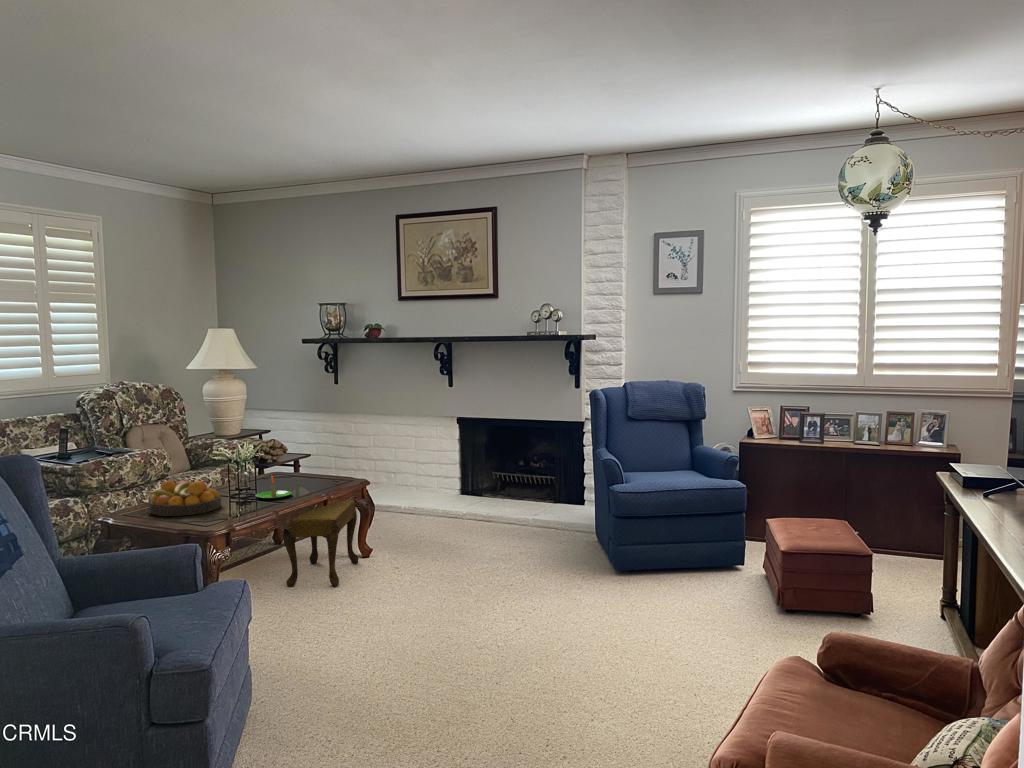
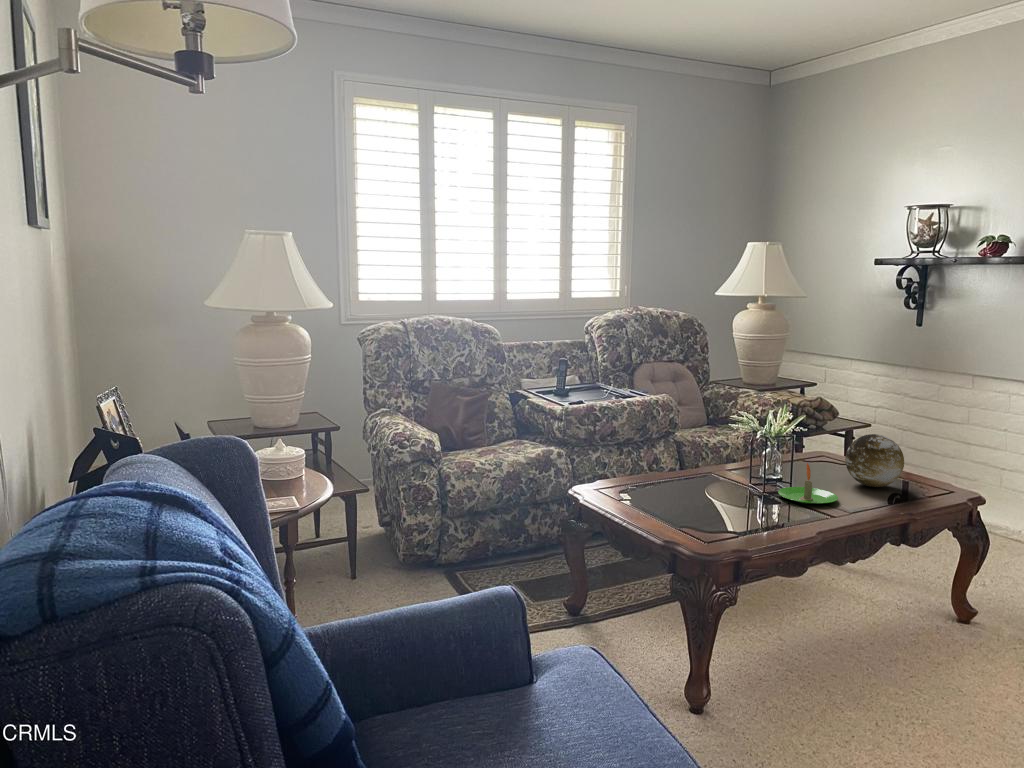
decorative orb: none [294,453,328,486] -> present [845,434,904,487]
fruit bowl: present [149,480,221,516] -> none [623,452,724,511]
footstool: present [283,500,358,587] -> none [815,510,951,676]

